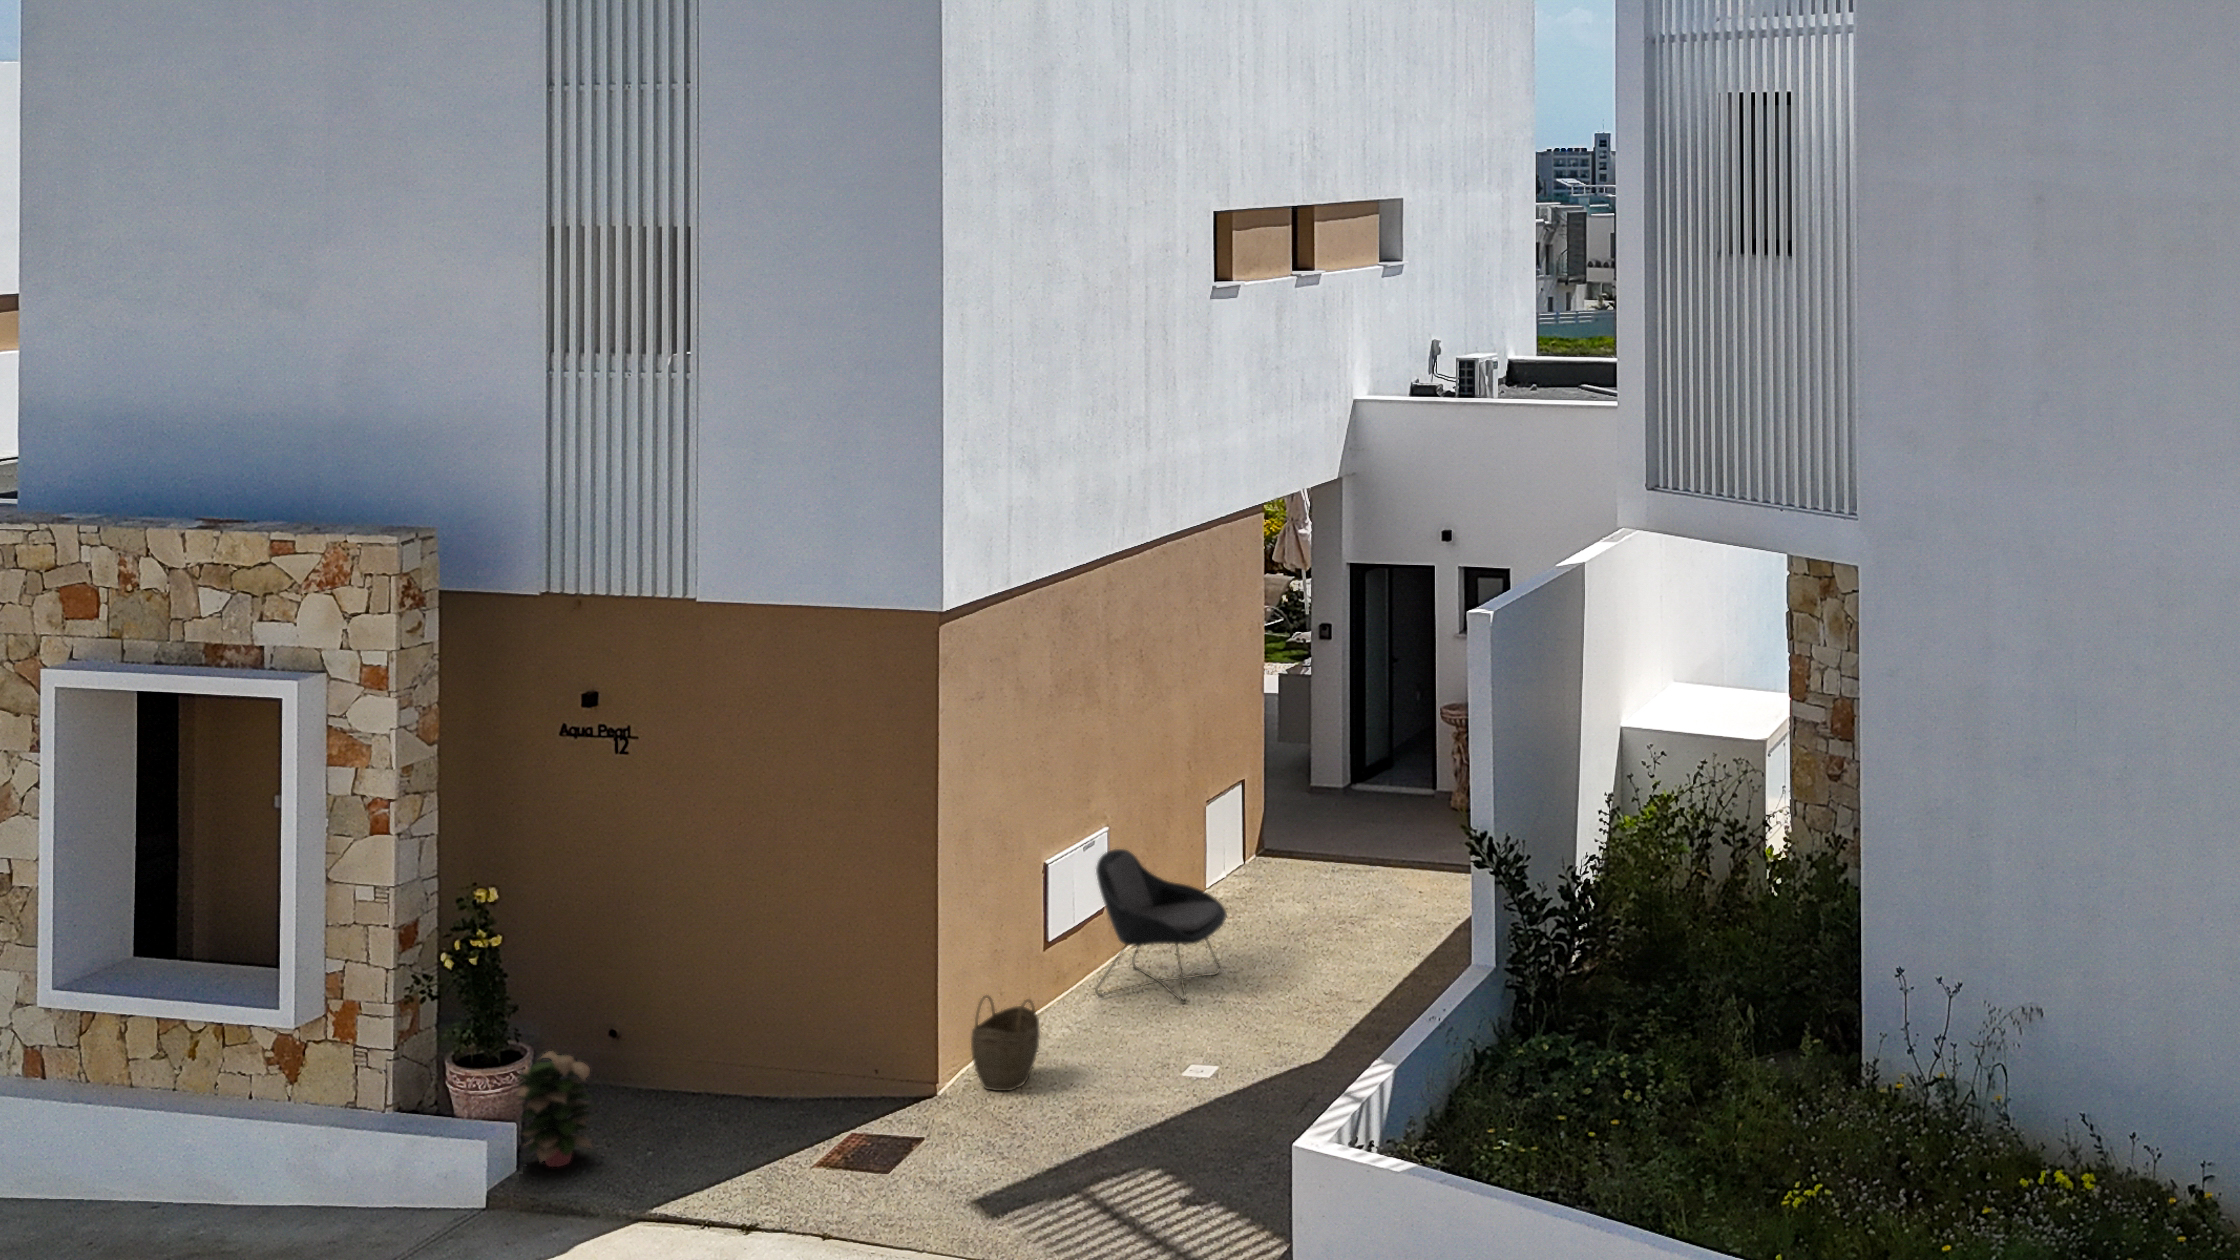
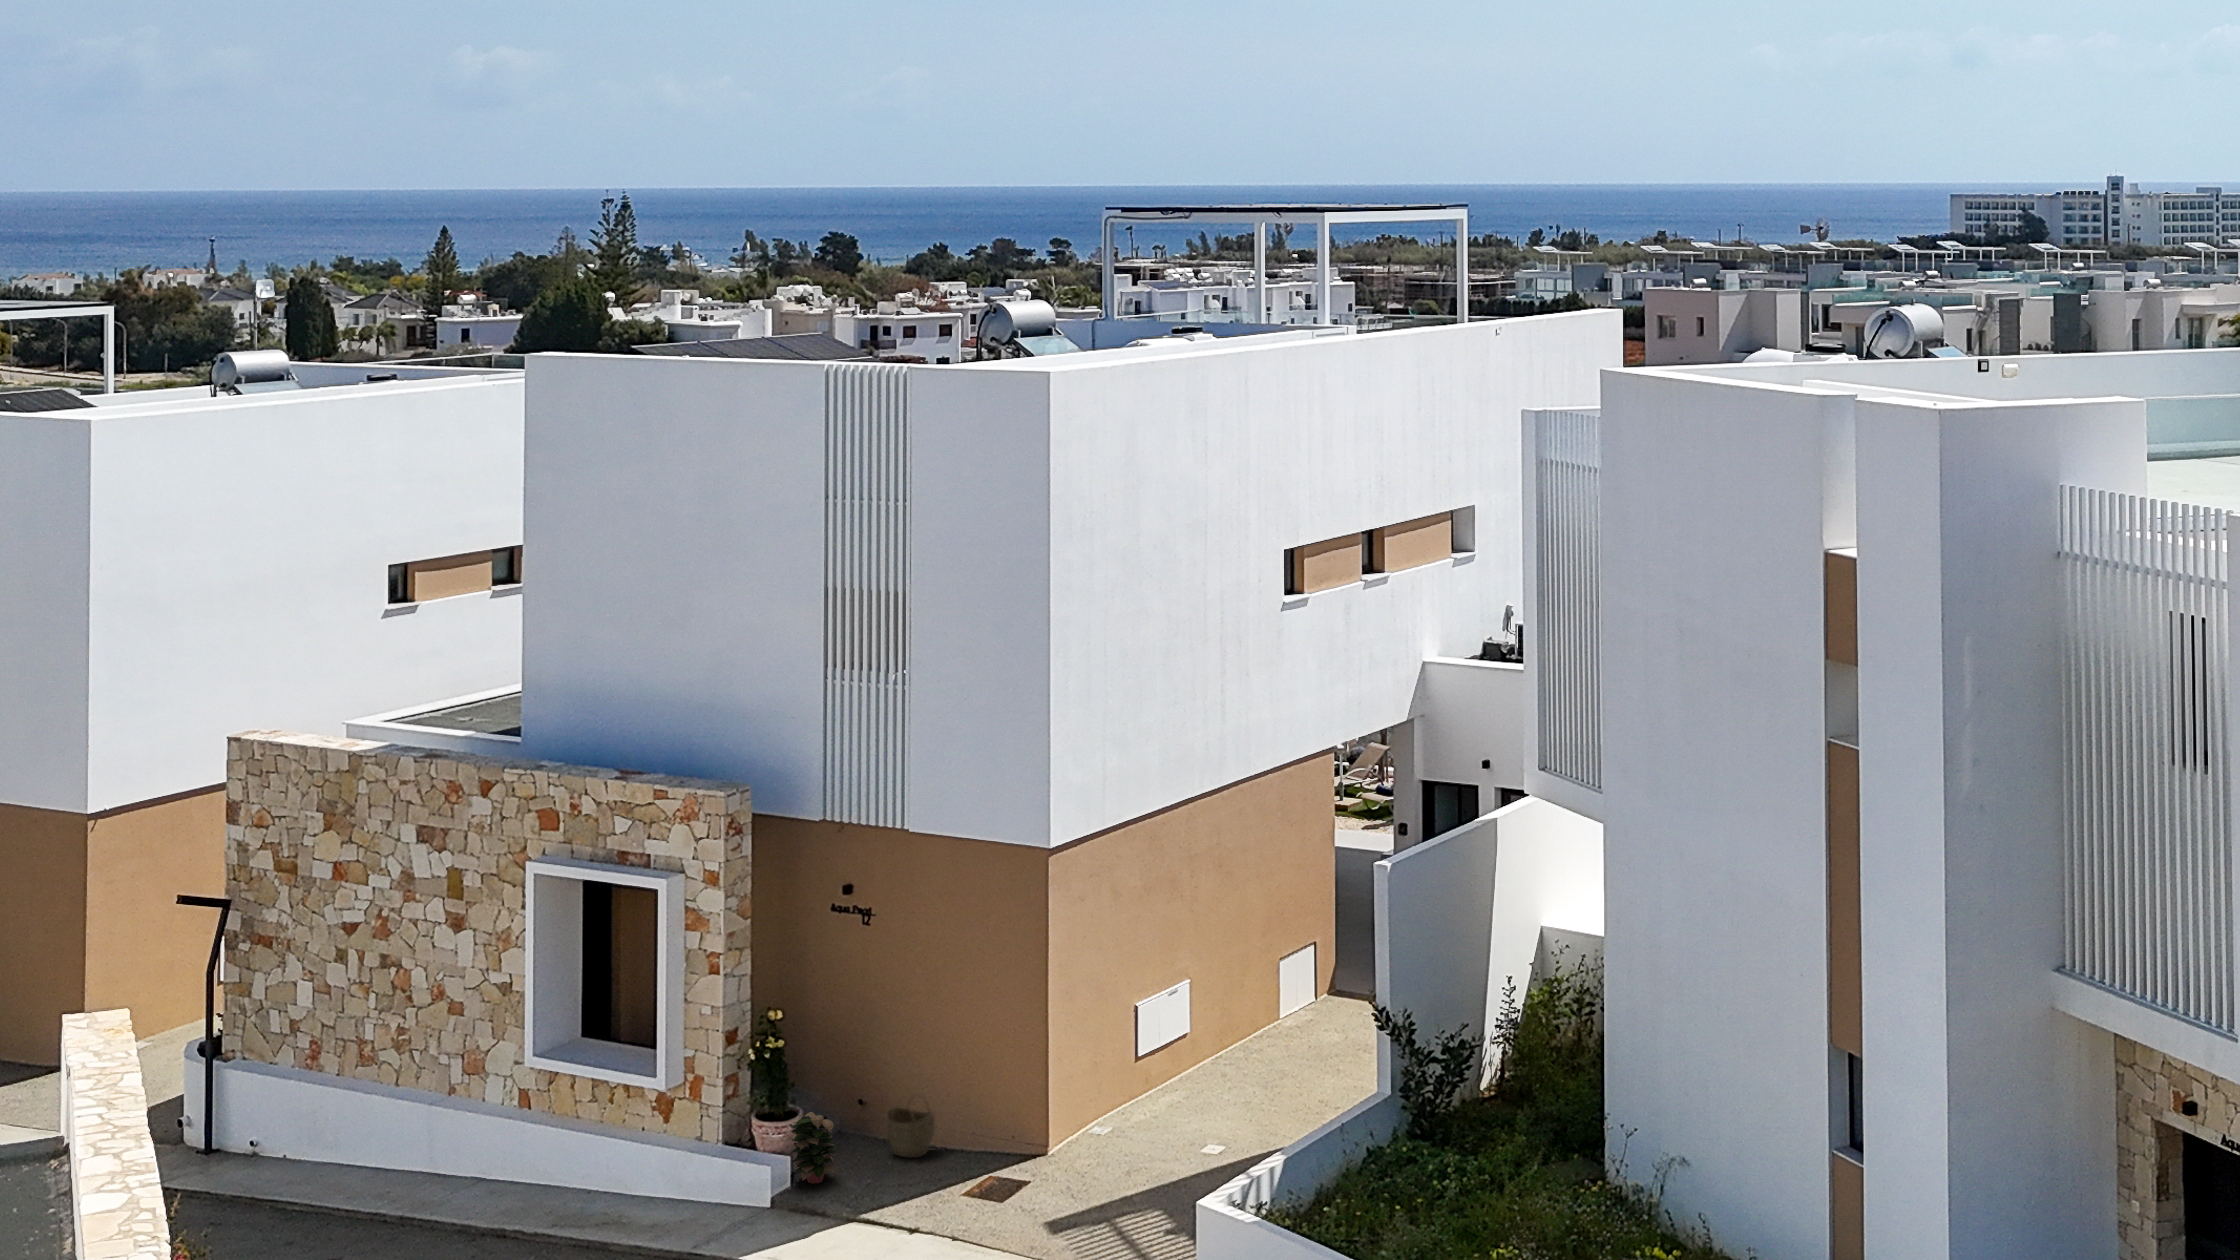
lounge chair: present [1096,849,1227,1004] -> none [1176,992,1268,1101]
woven basket: present [971,996,1040,1091] -> present [886,1102,935,1158]

